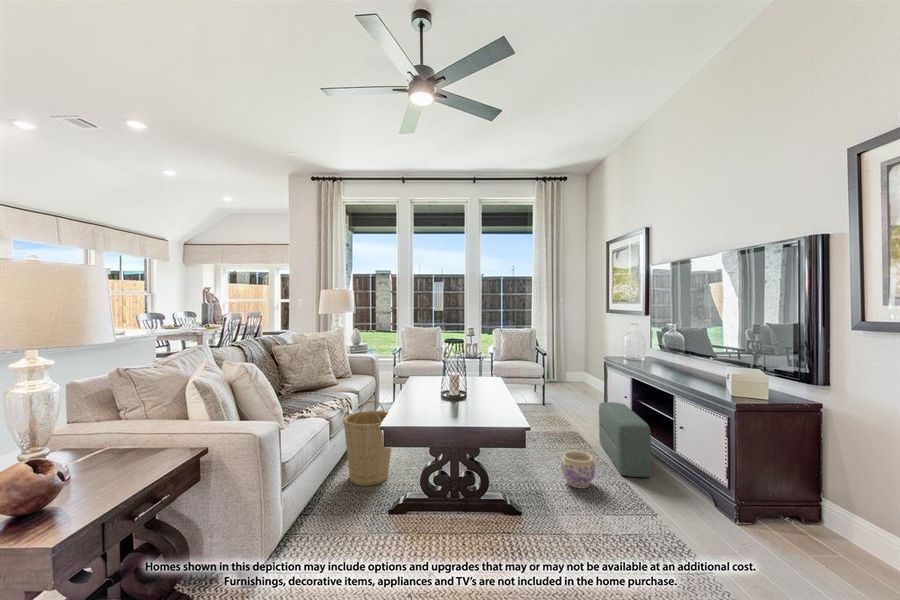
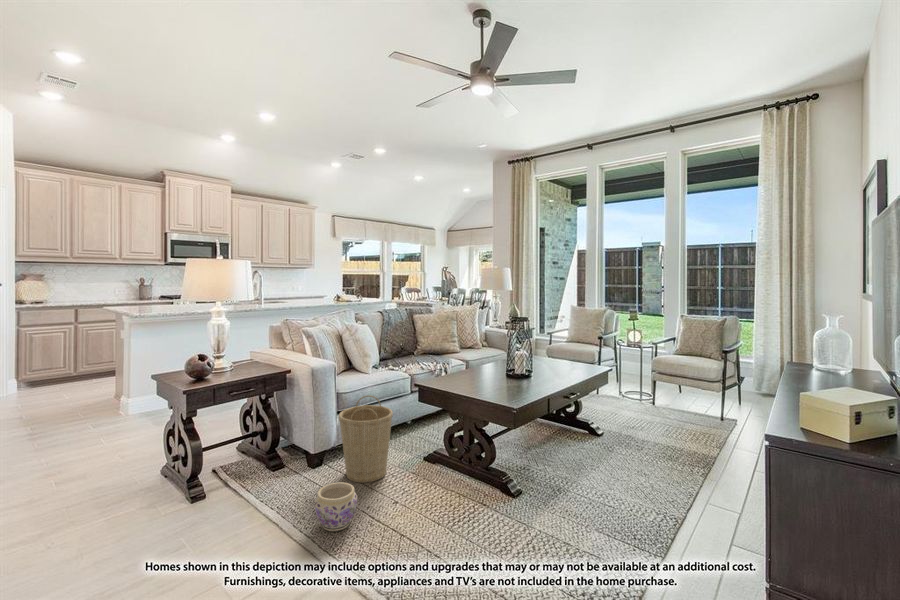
pouf: present [599,402,651,477] -> none [606,395,658,474]
planter: present [561,451,595,489] -> present [315,482,357,532]

